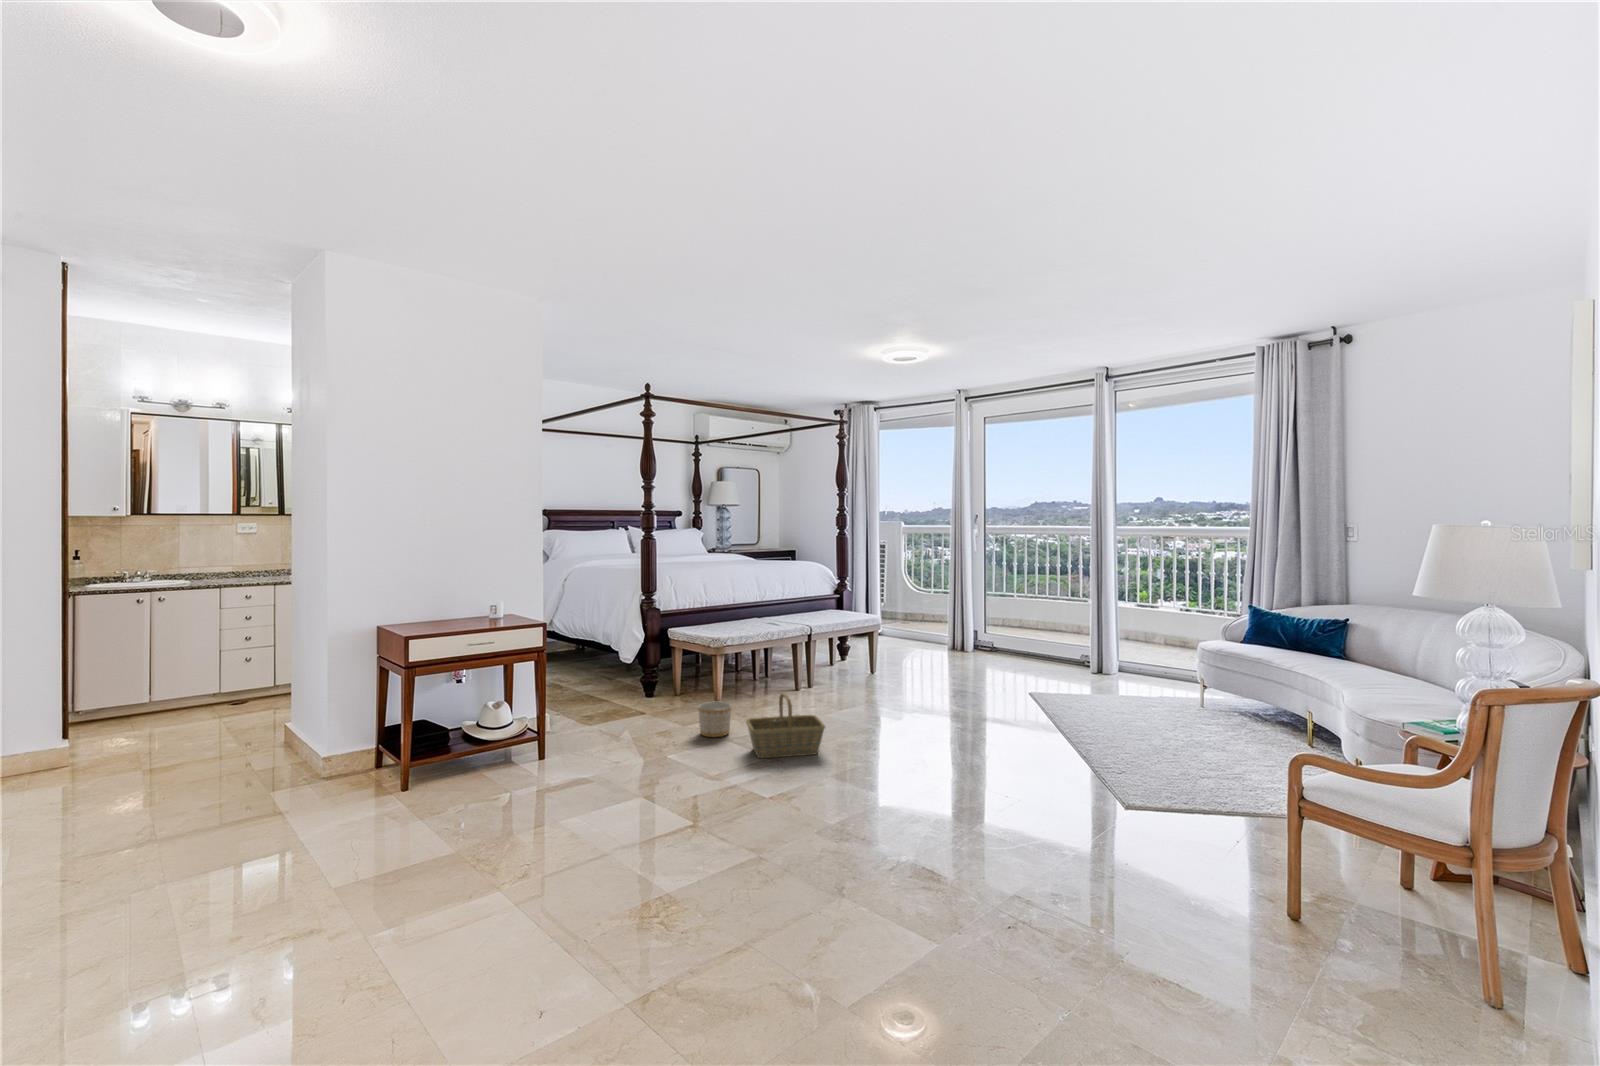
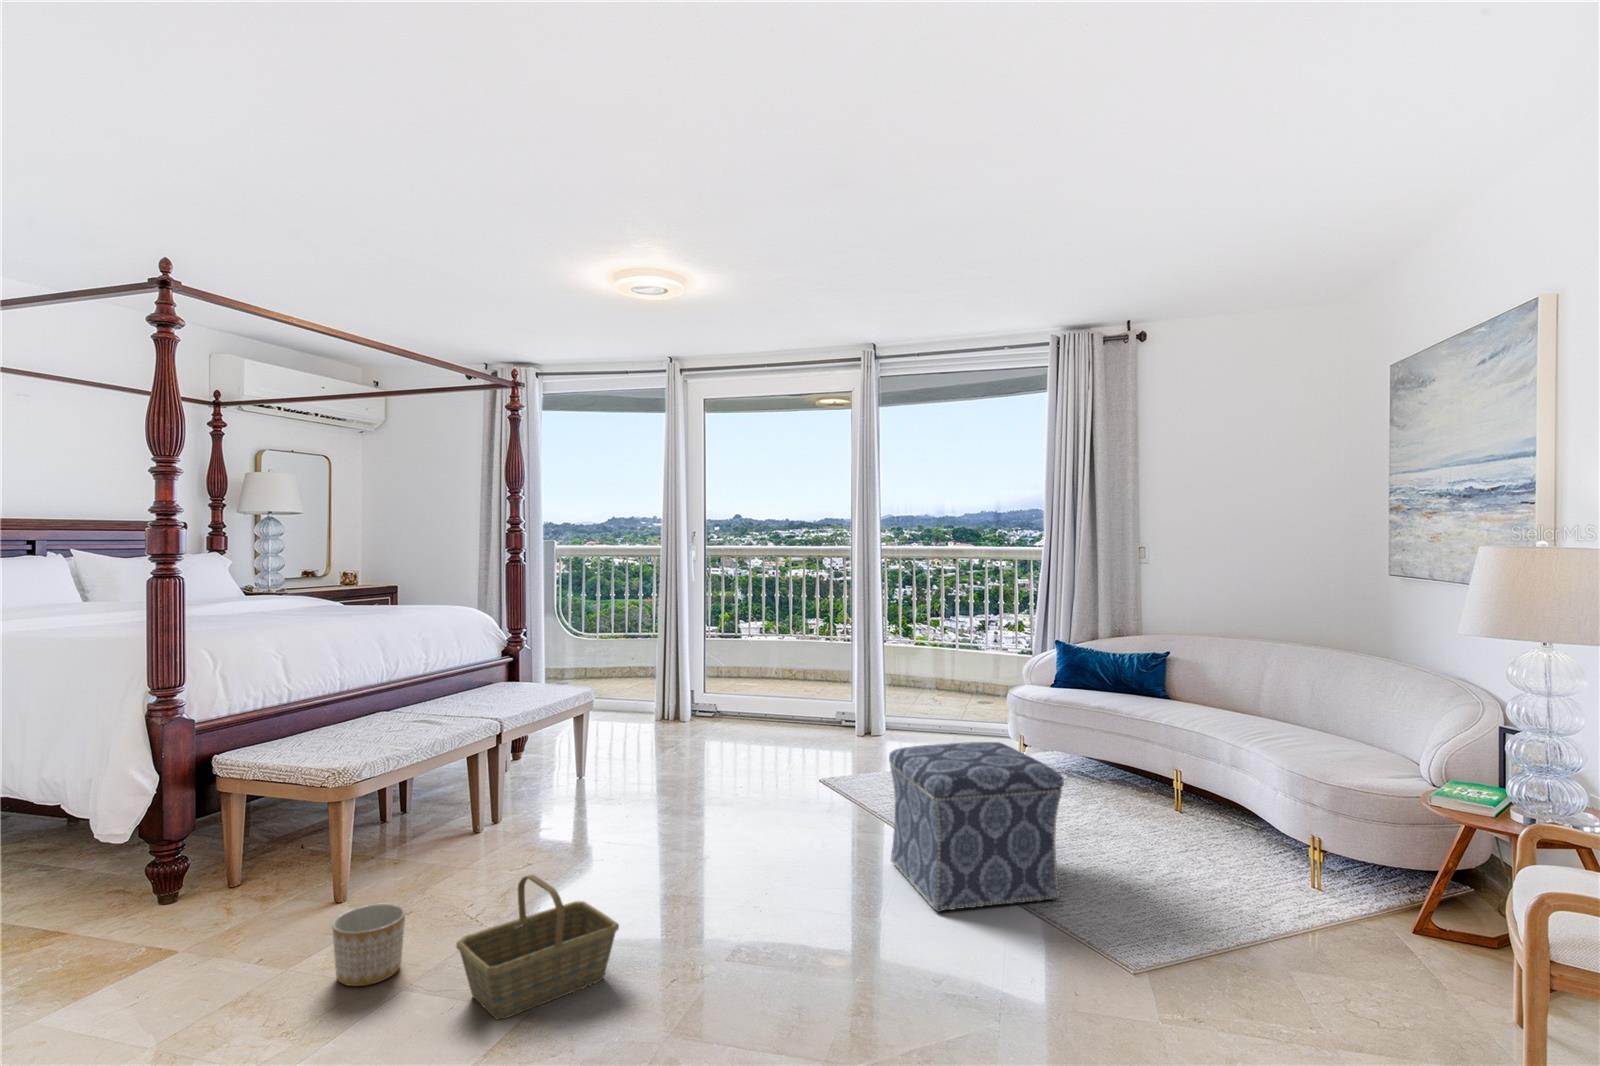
ottoman: none [1030,659,1137,771] -> present [889,742,1064,912]

